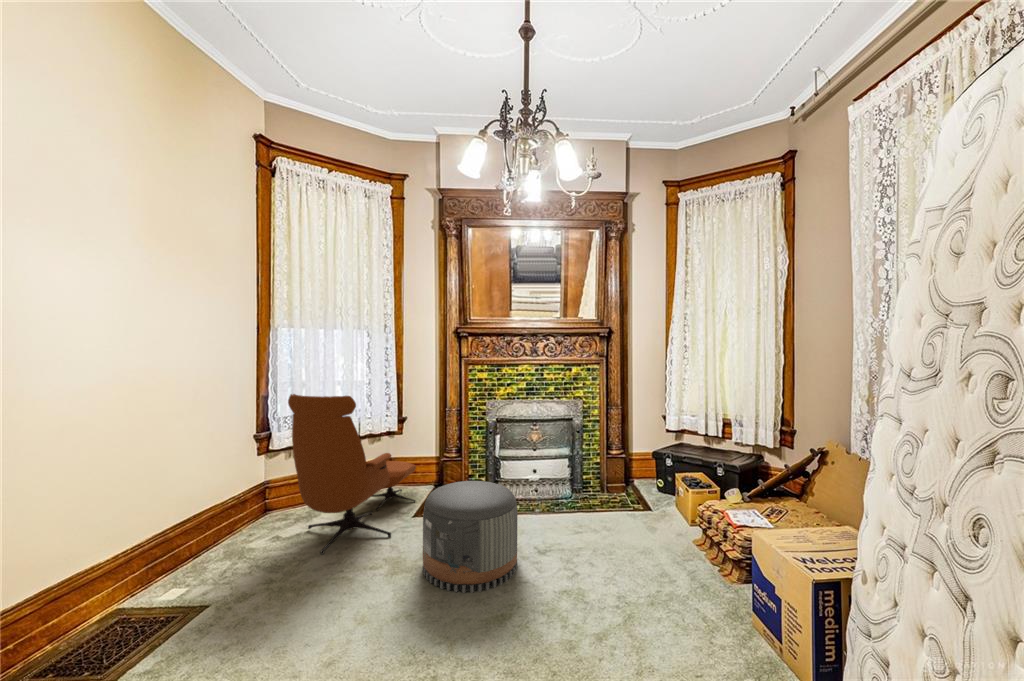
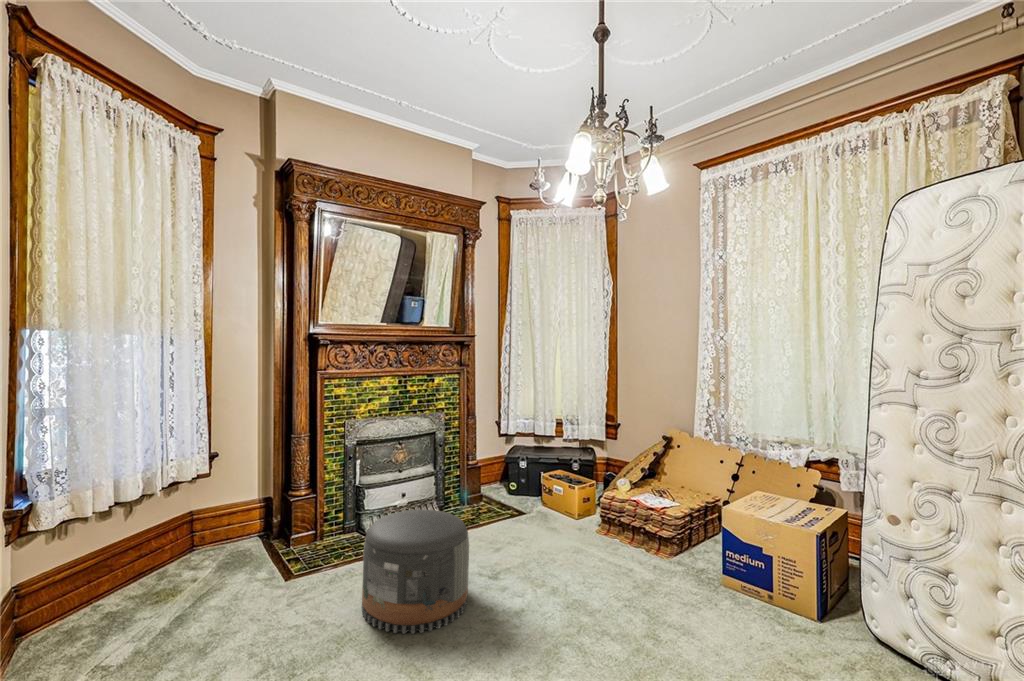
lounge chair: present [288,394,416,555] -> none [135,428,284,658]

